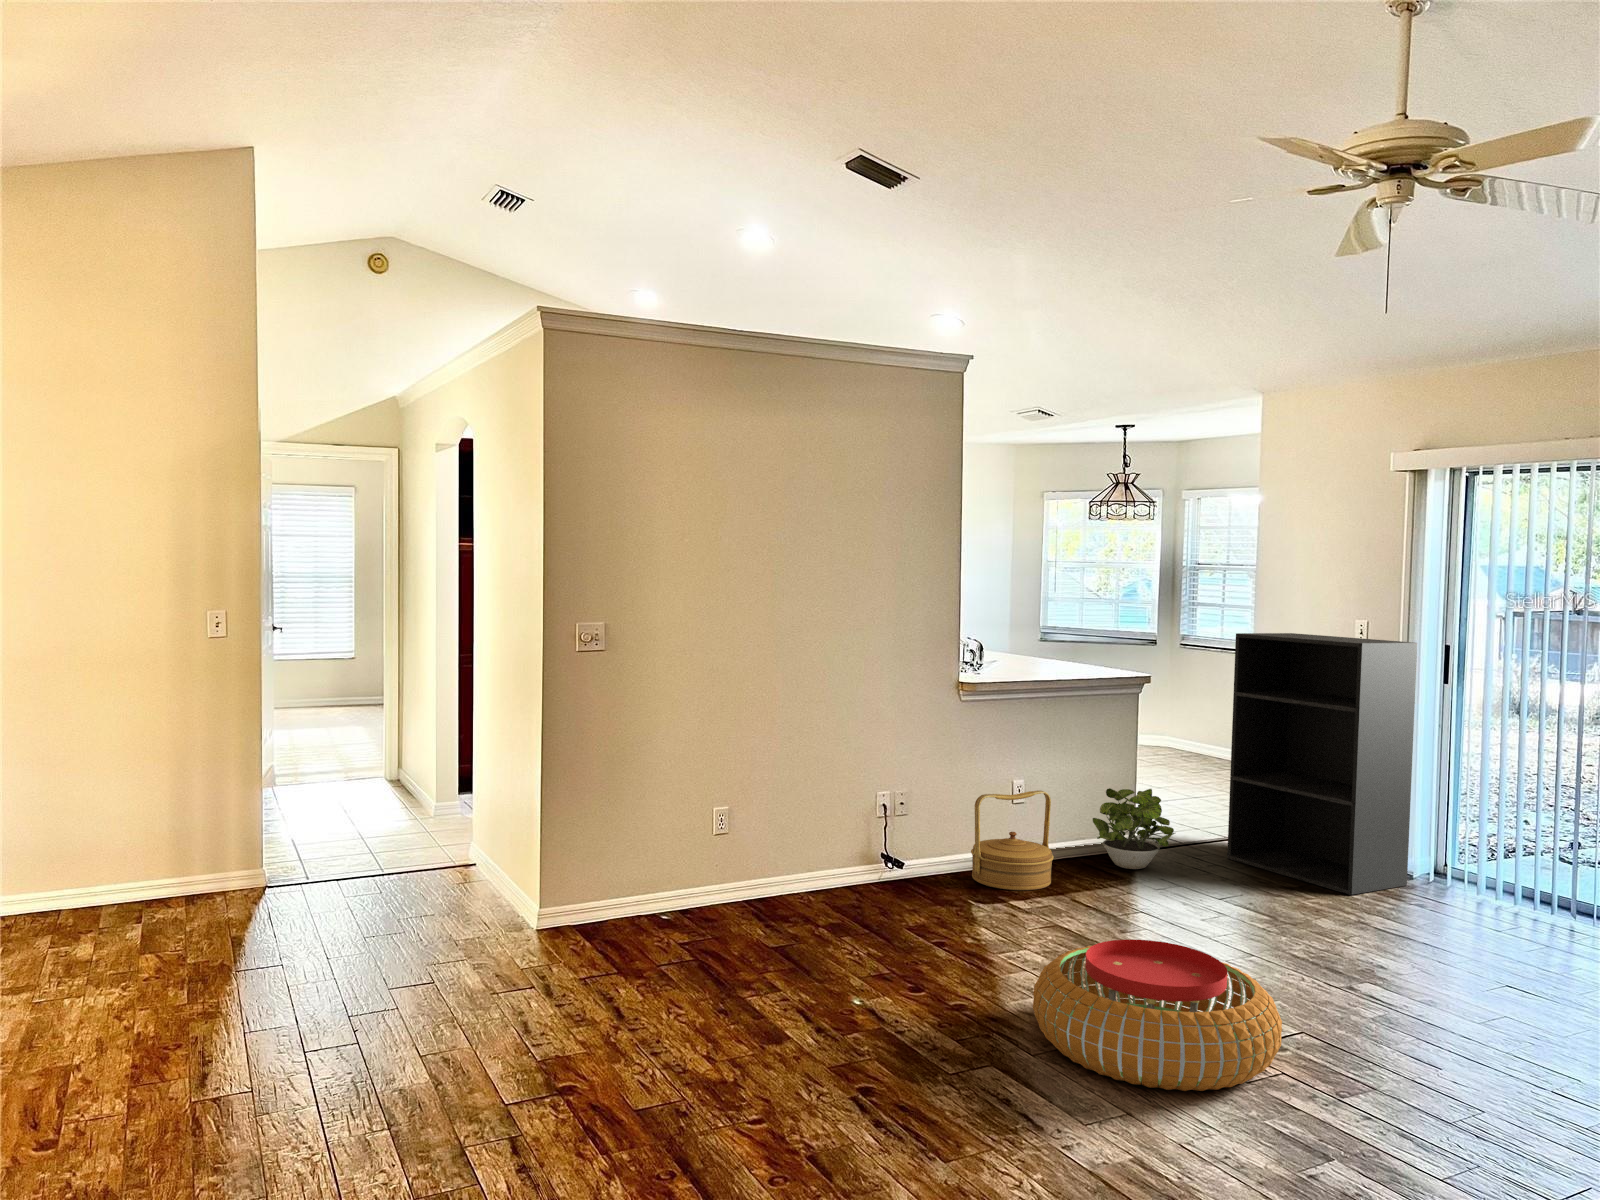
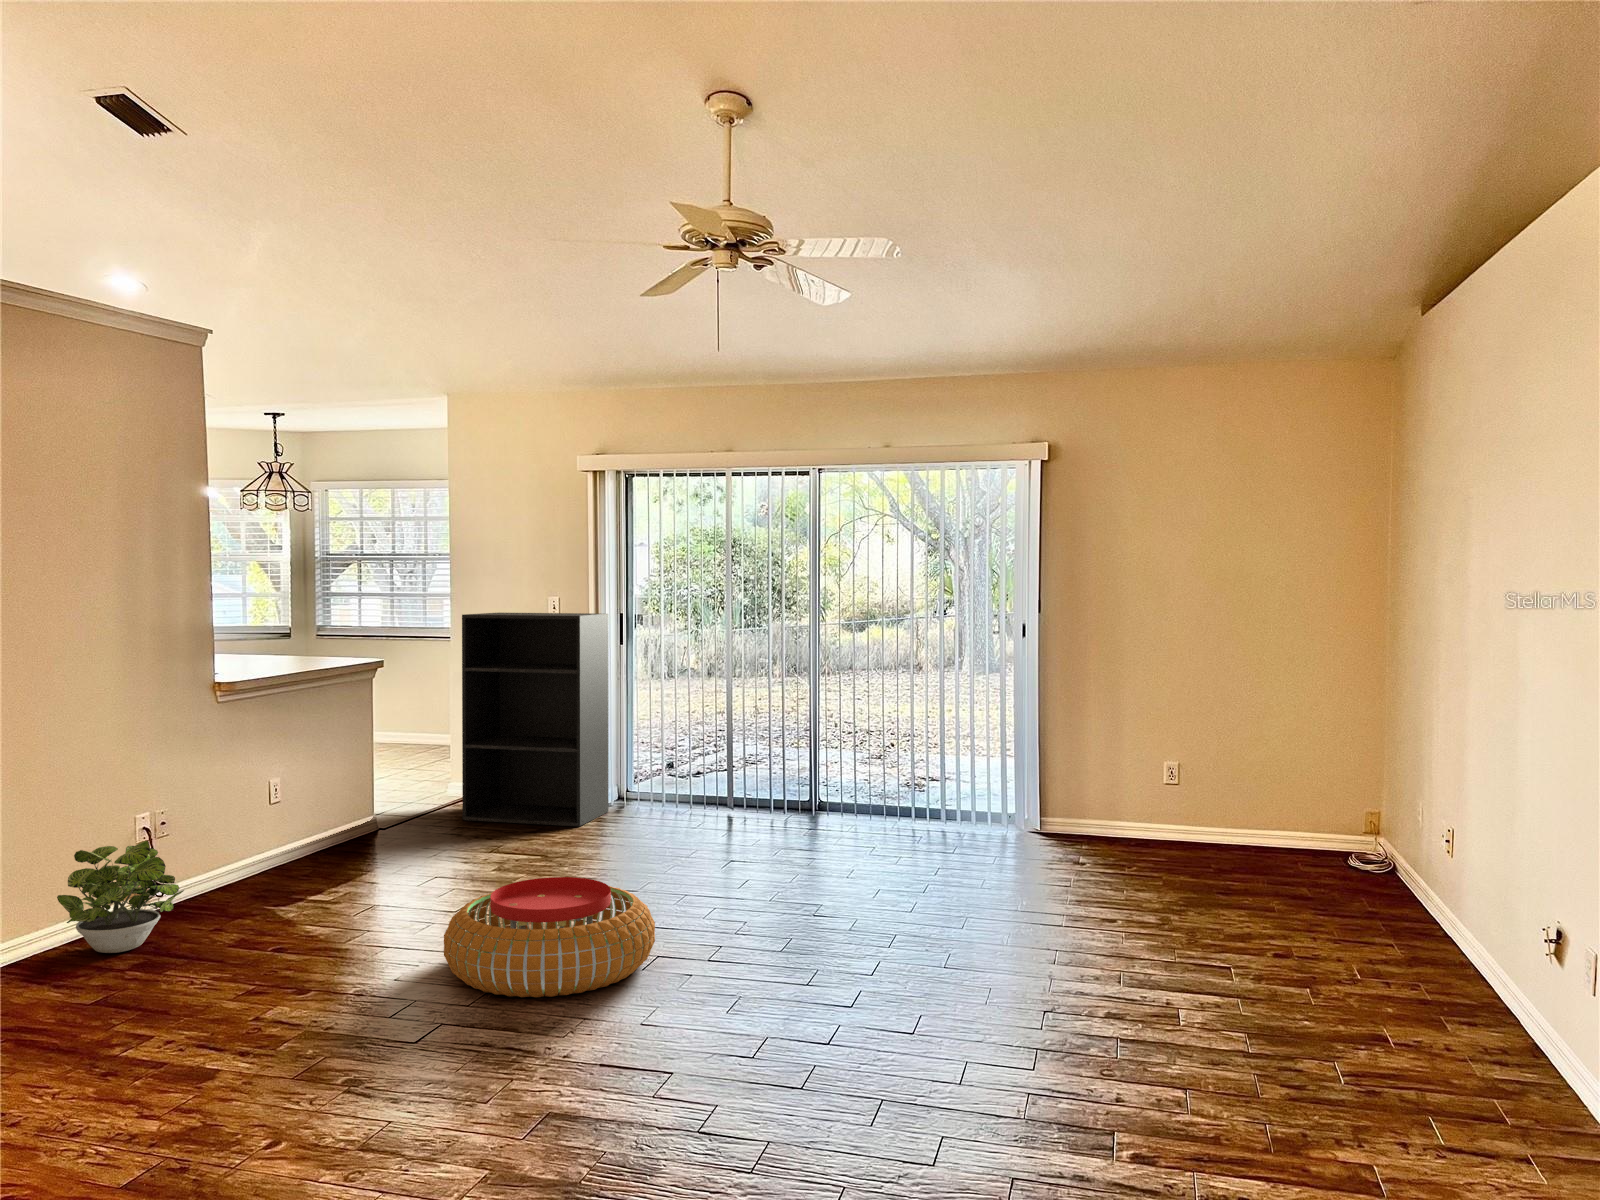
potted plant: present [1093,788,1175,869] -> present [57,841,184,953]
woven basket: present [971,790,1054,890] -> none [242,783,334,889]

